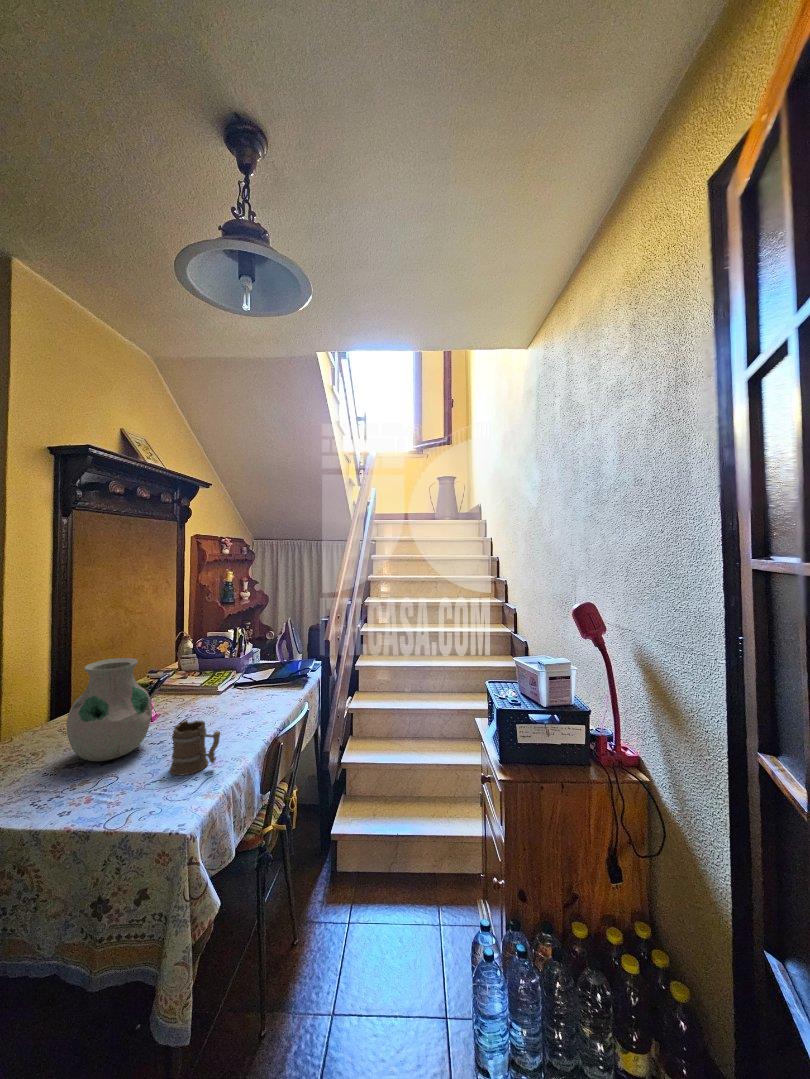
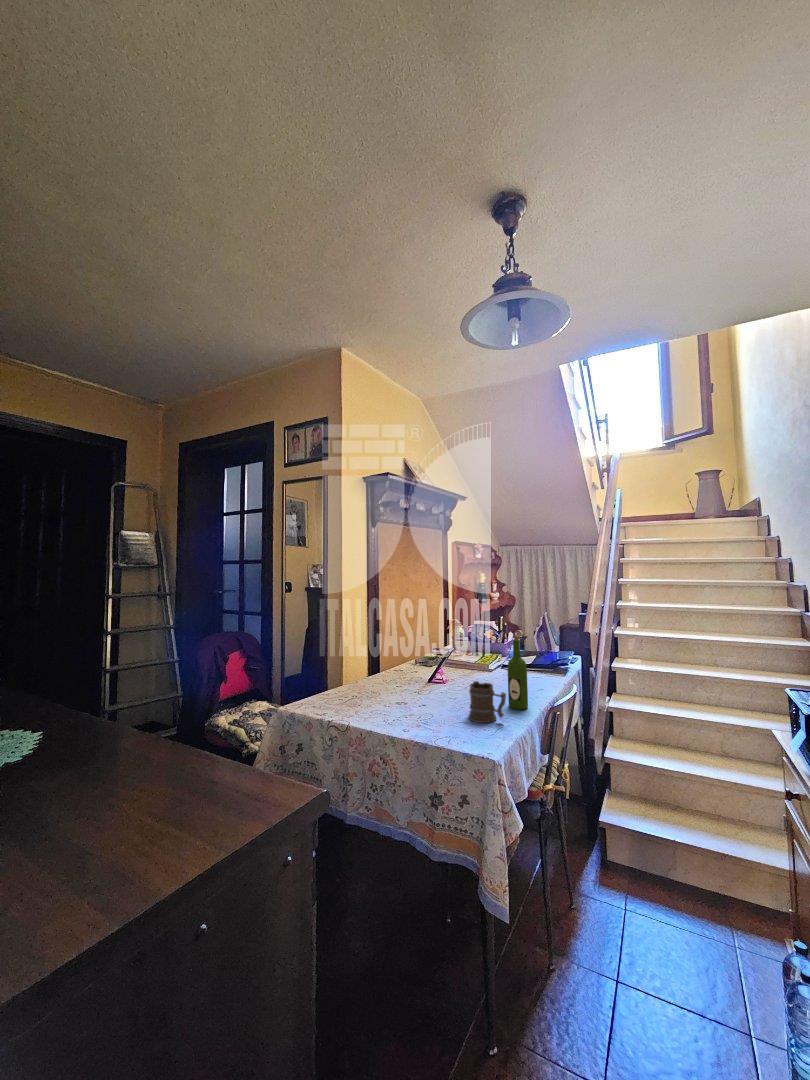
wine bottle: none [230,655,253,743] -> present [508,635,528,710]
vase: present [66,658,152,761] -> none [397,630,449,703]

